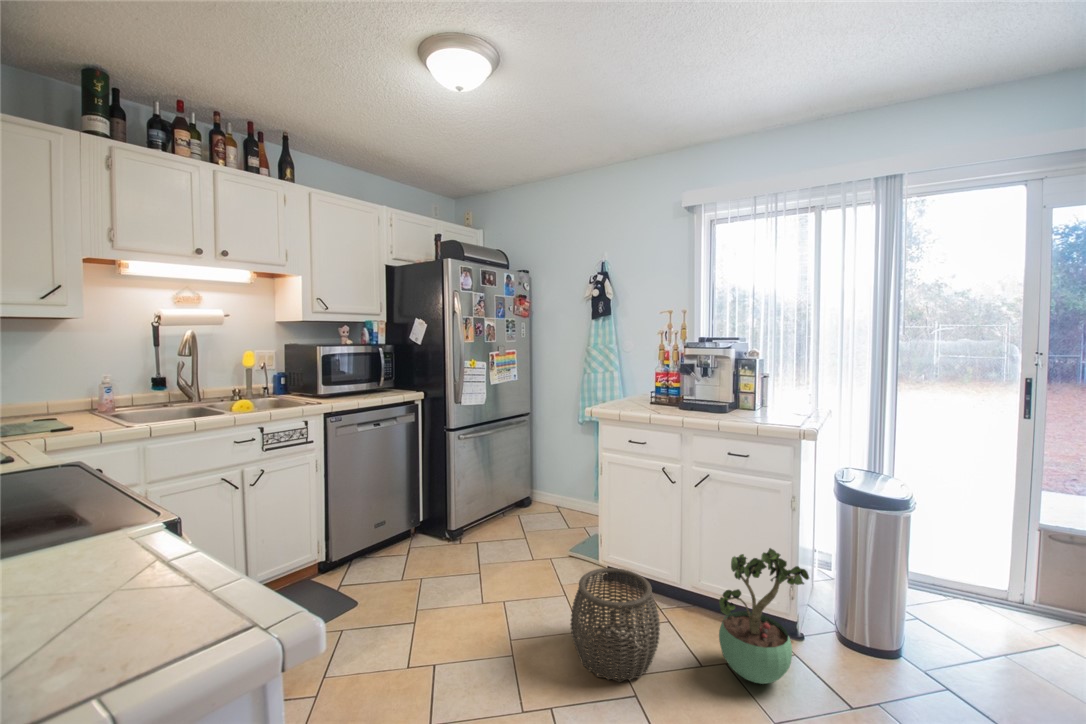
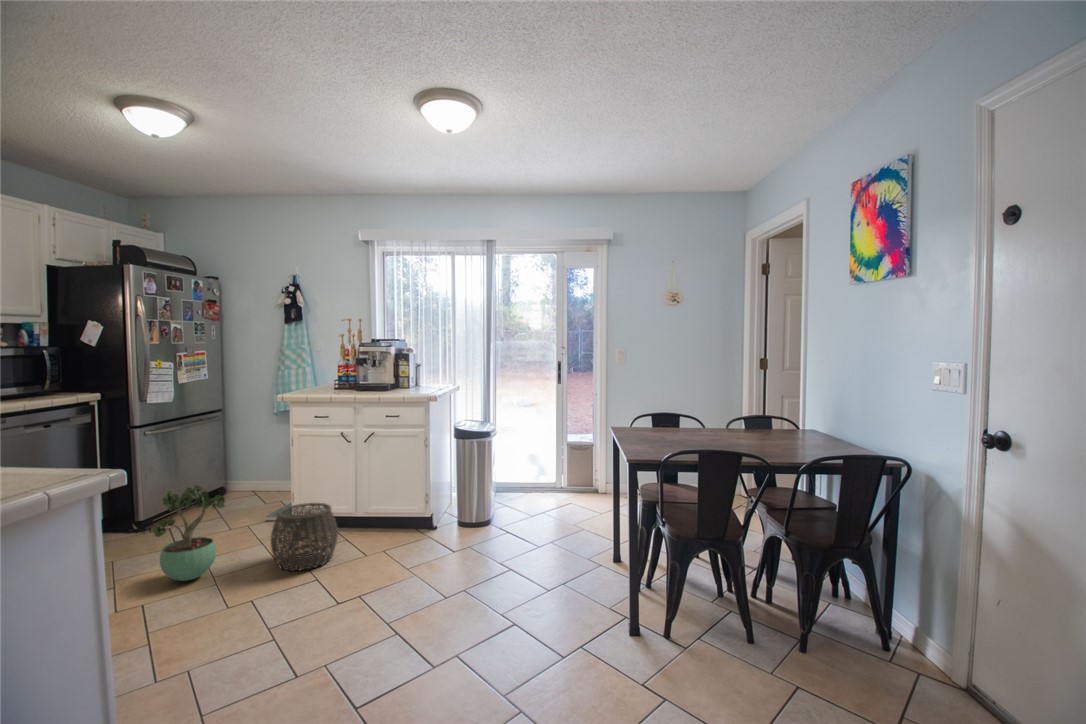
potted plant: present [719,548,809,684] -> present [152,485,225,581]

